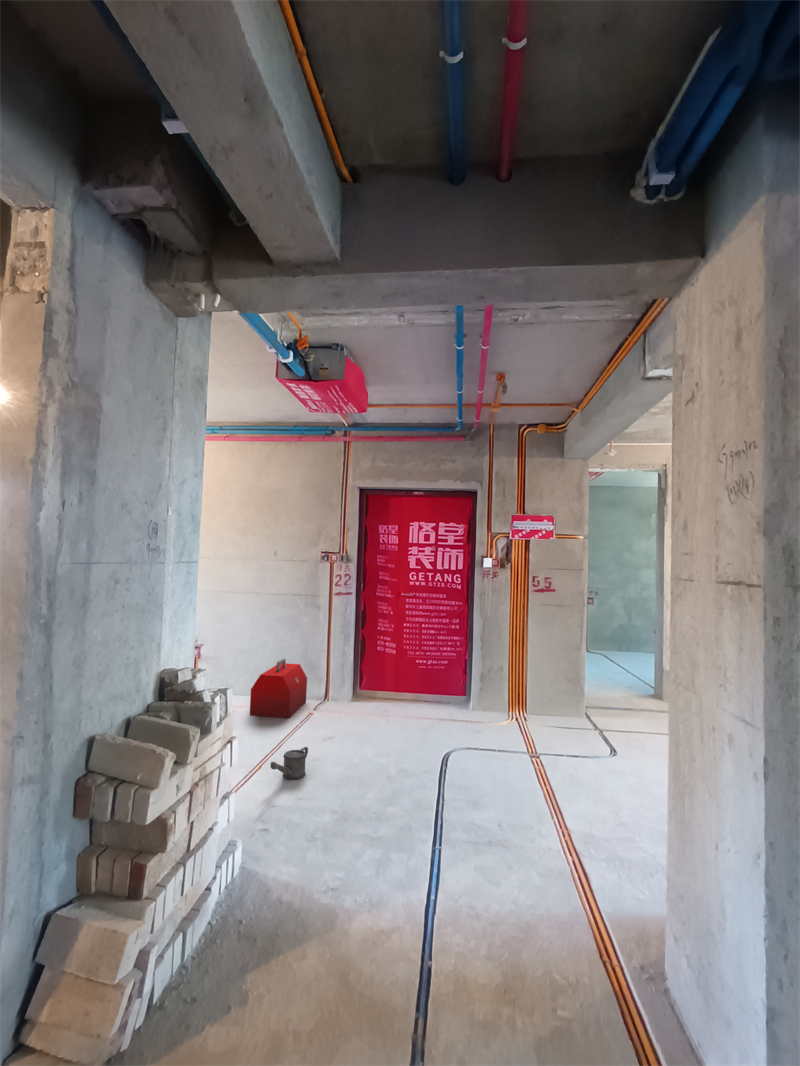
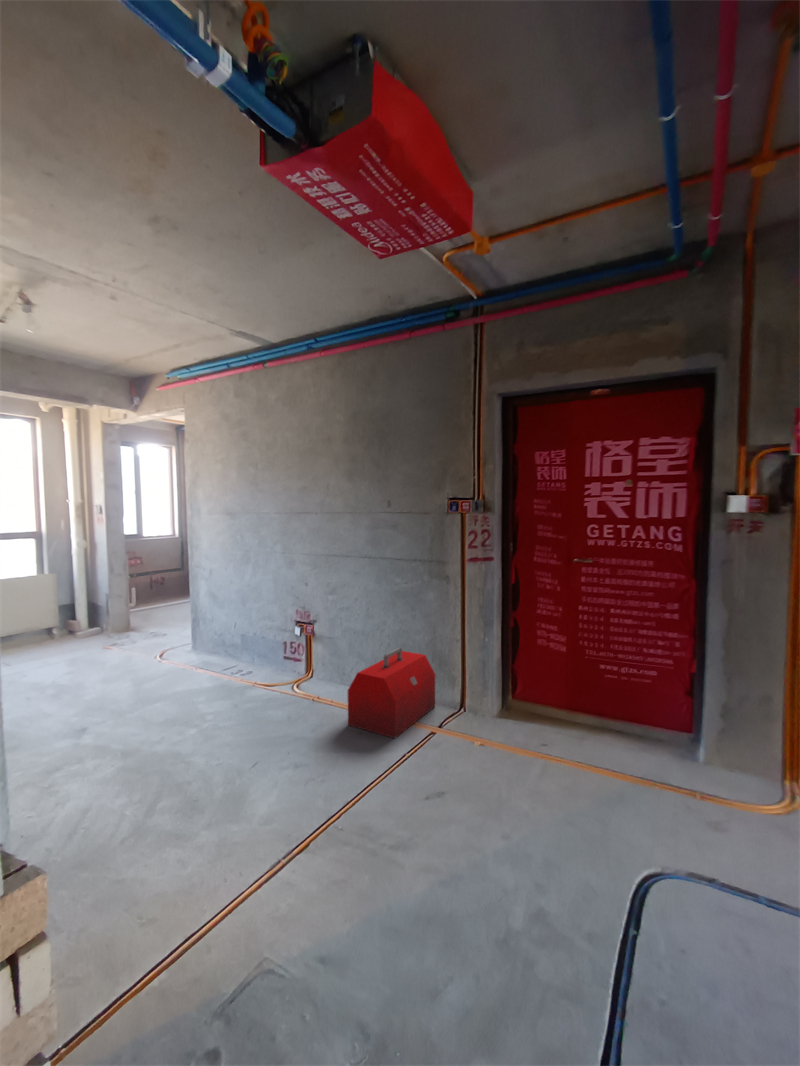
watering can: present [271,747,308,779] -> none [255,845,353,917]

